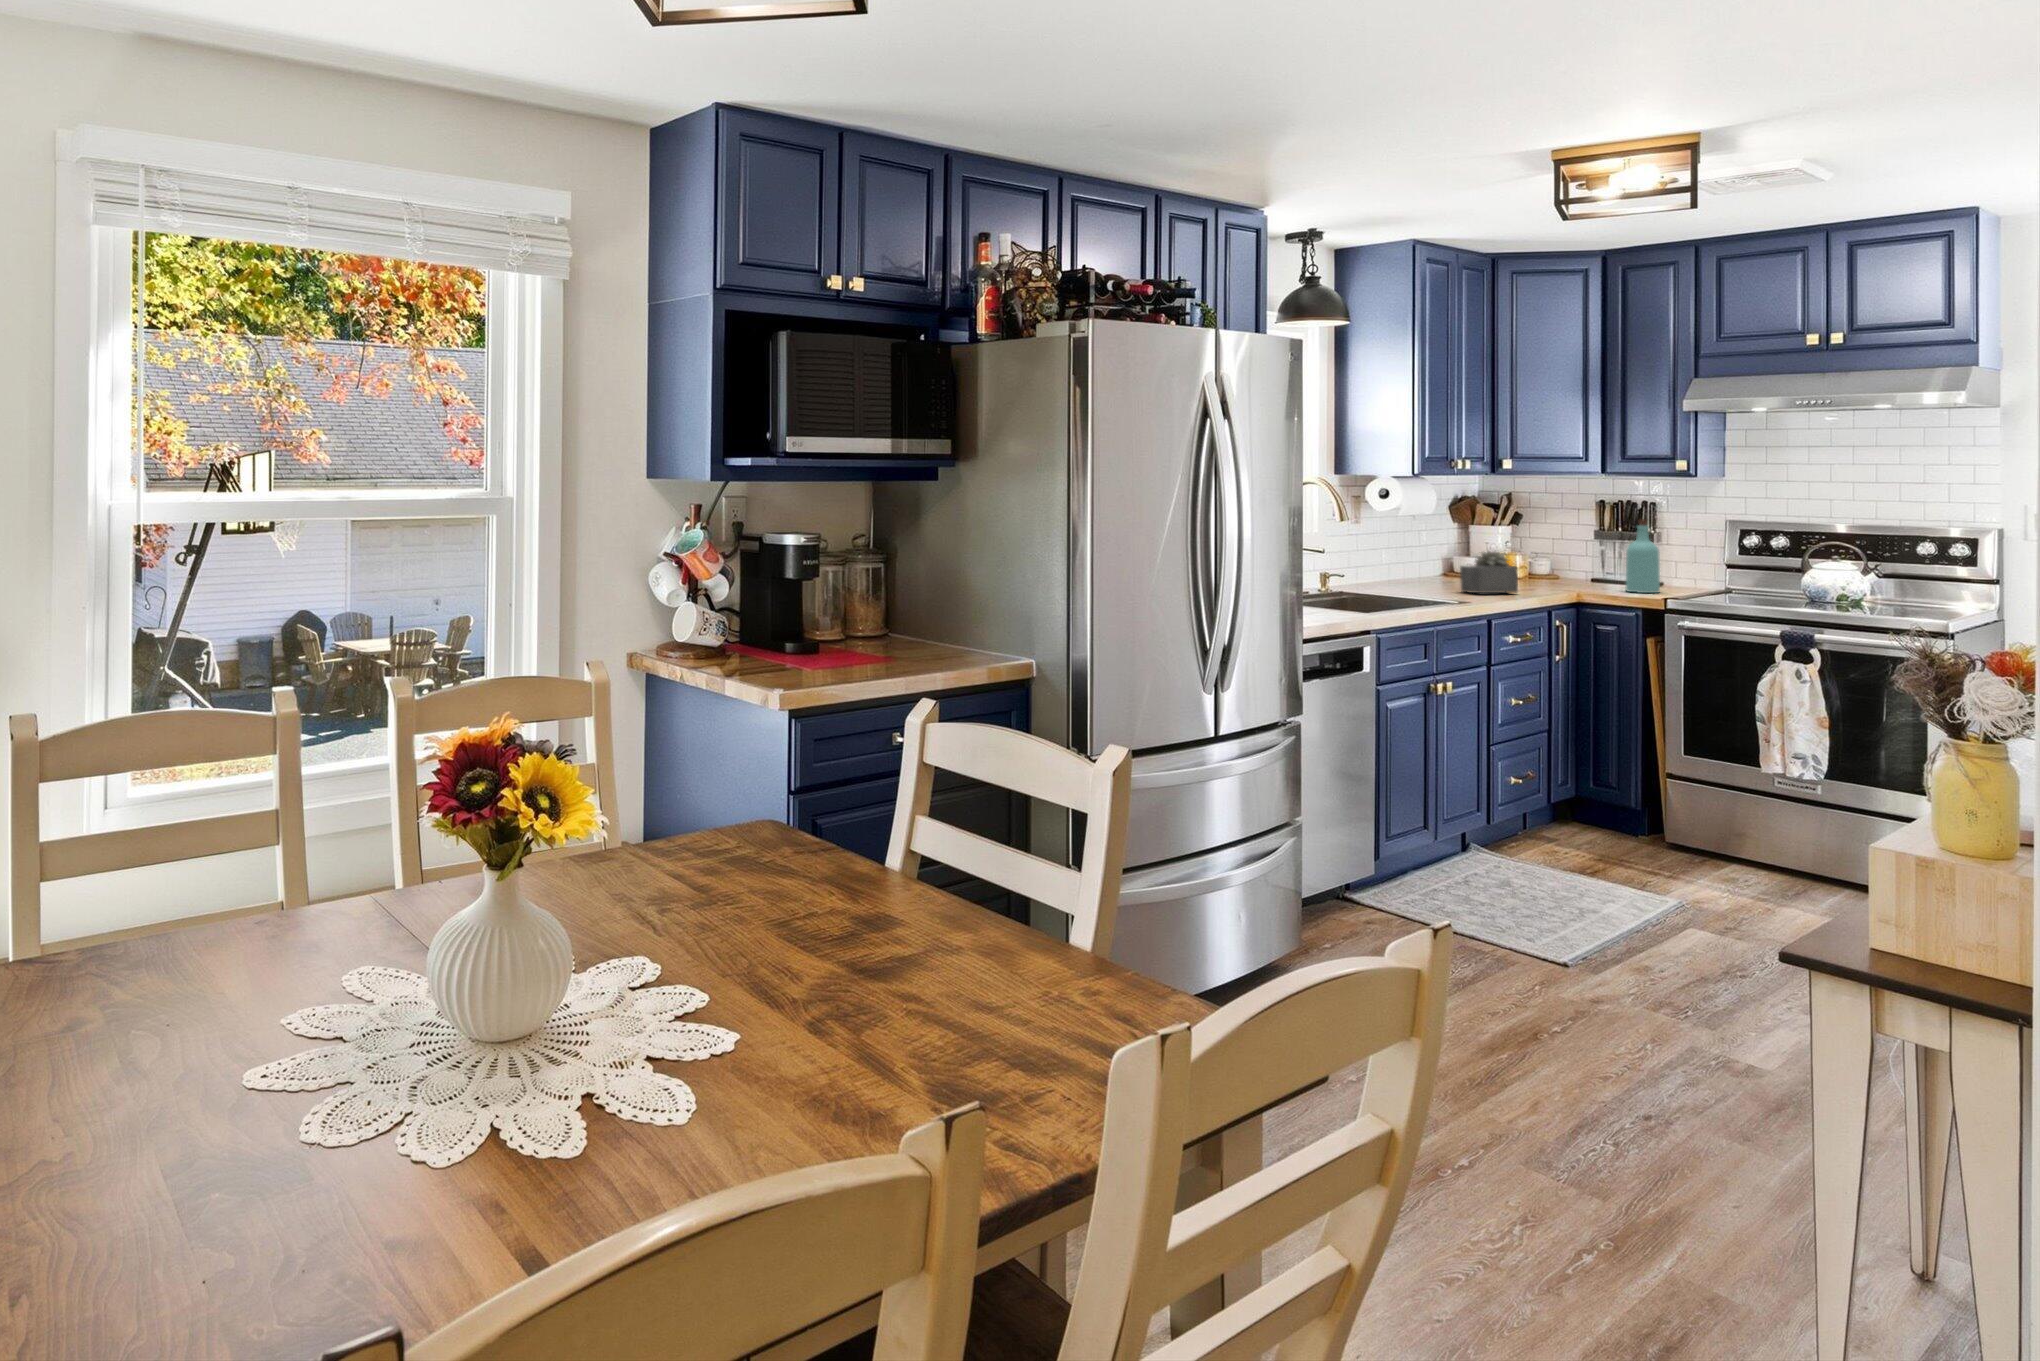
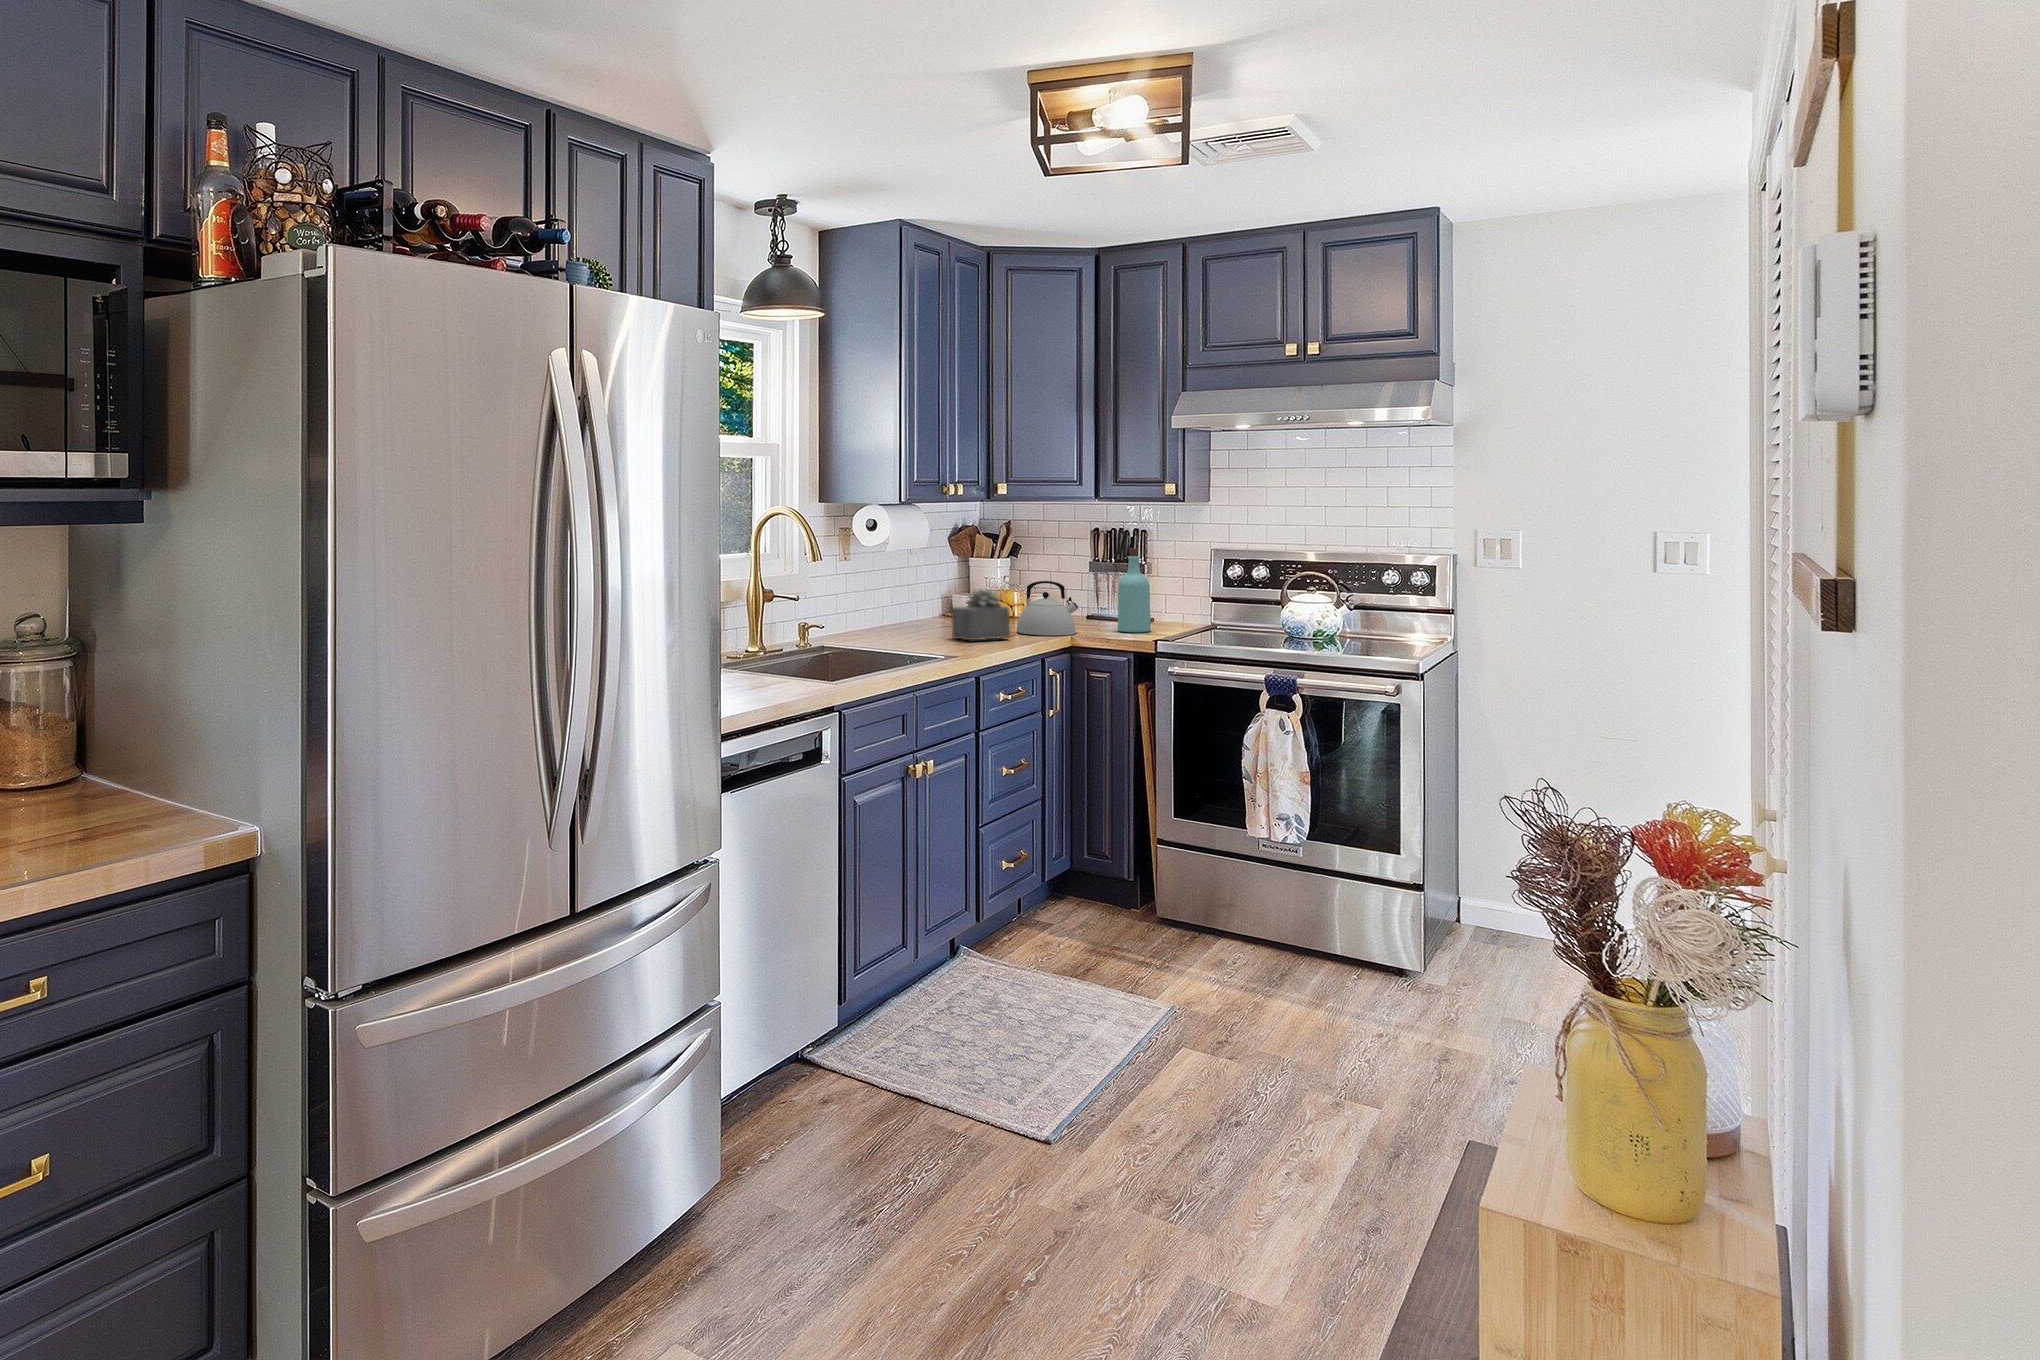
kettle: none [1522,546,1585,593] -> present [1016,581,1078,635]

